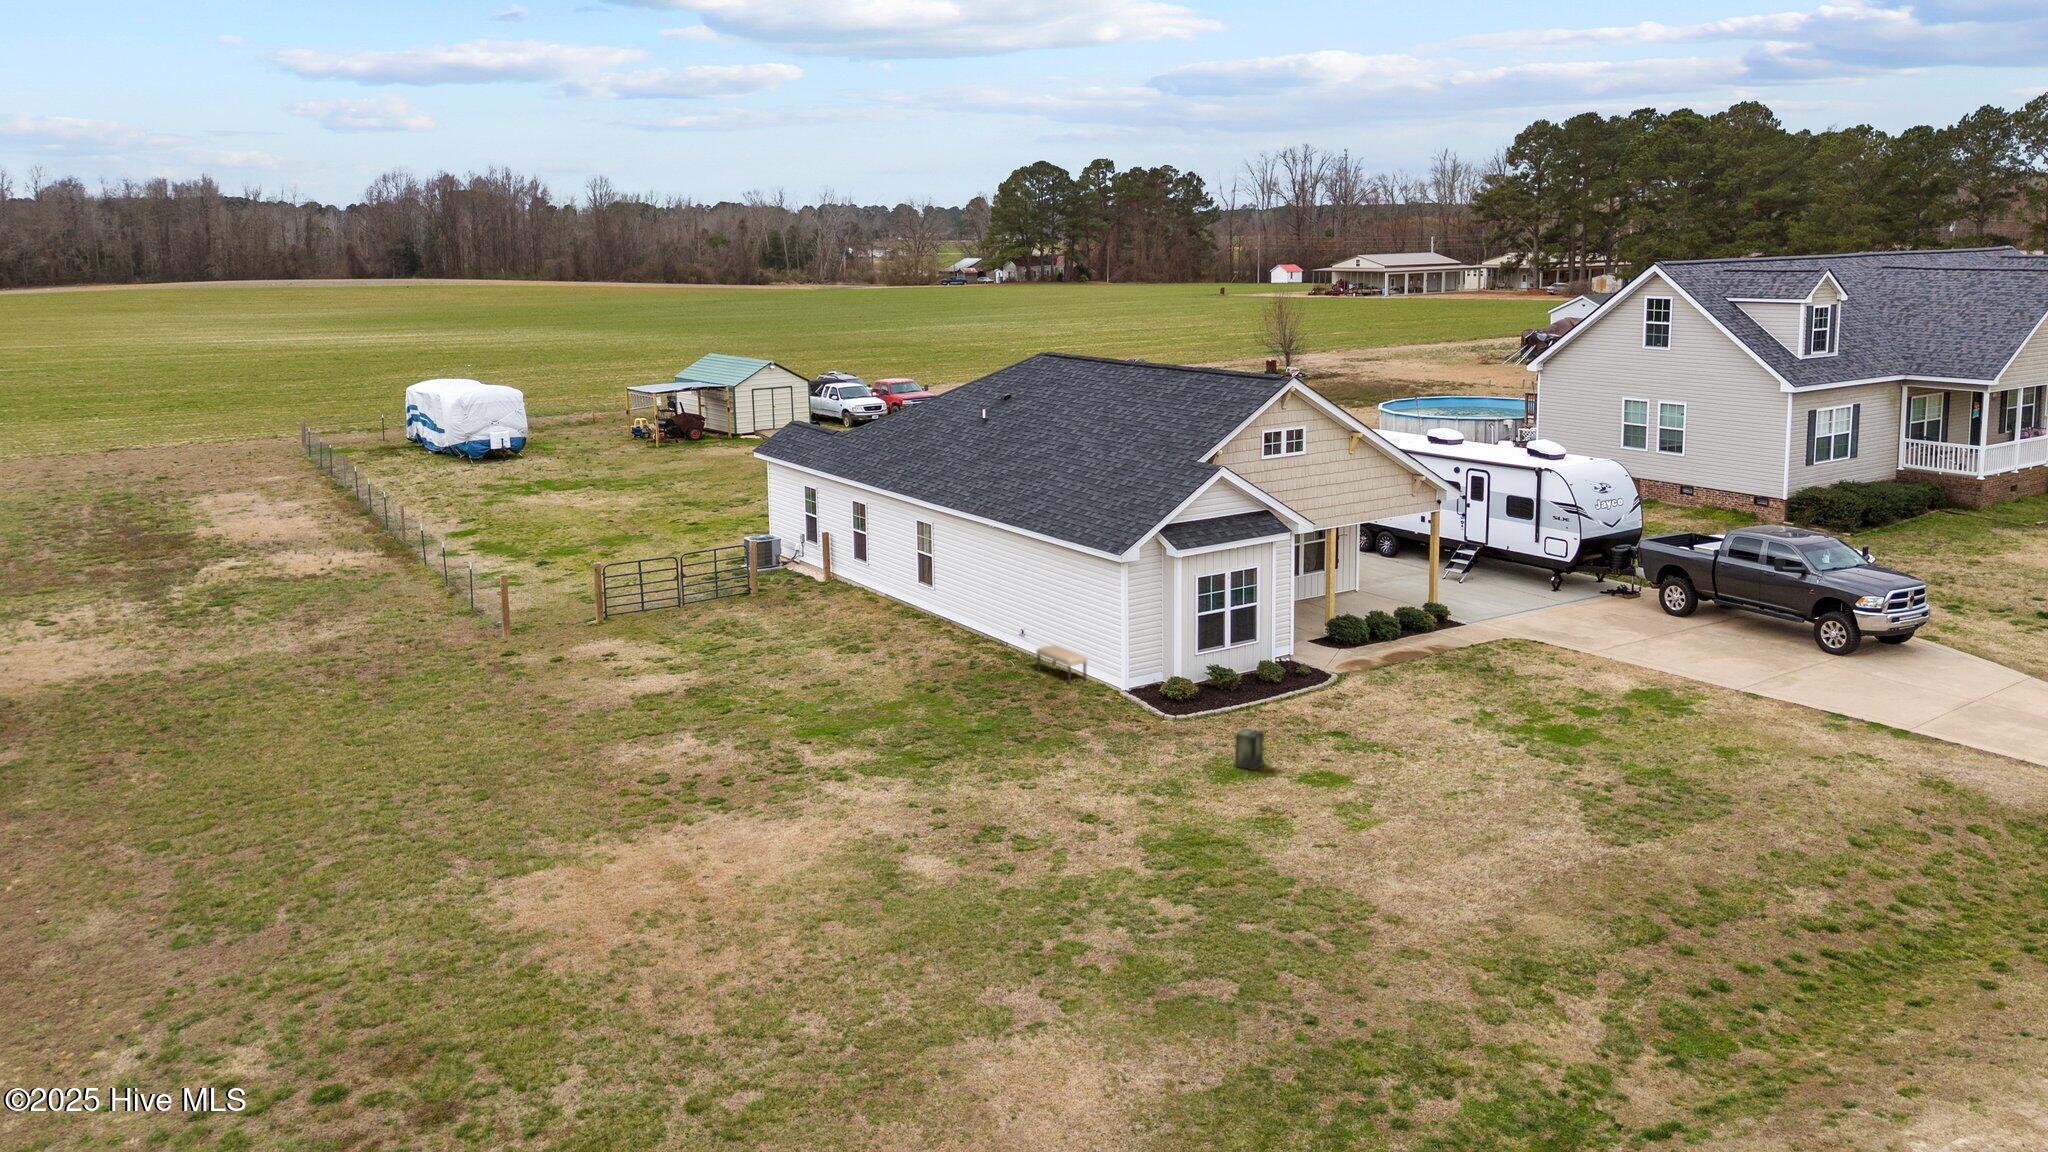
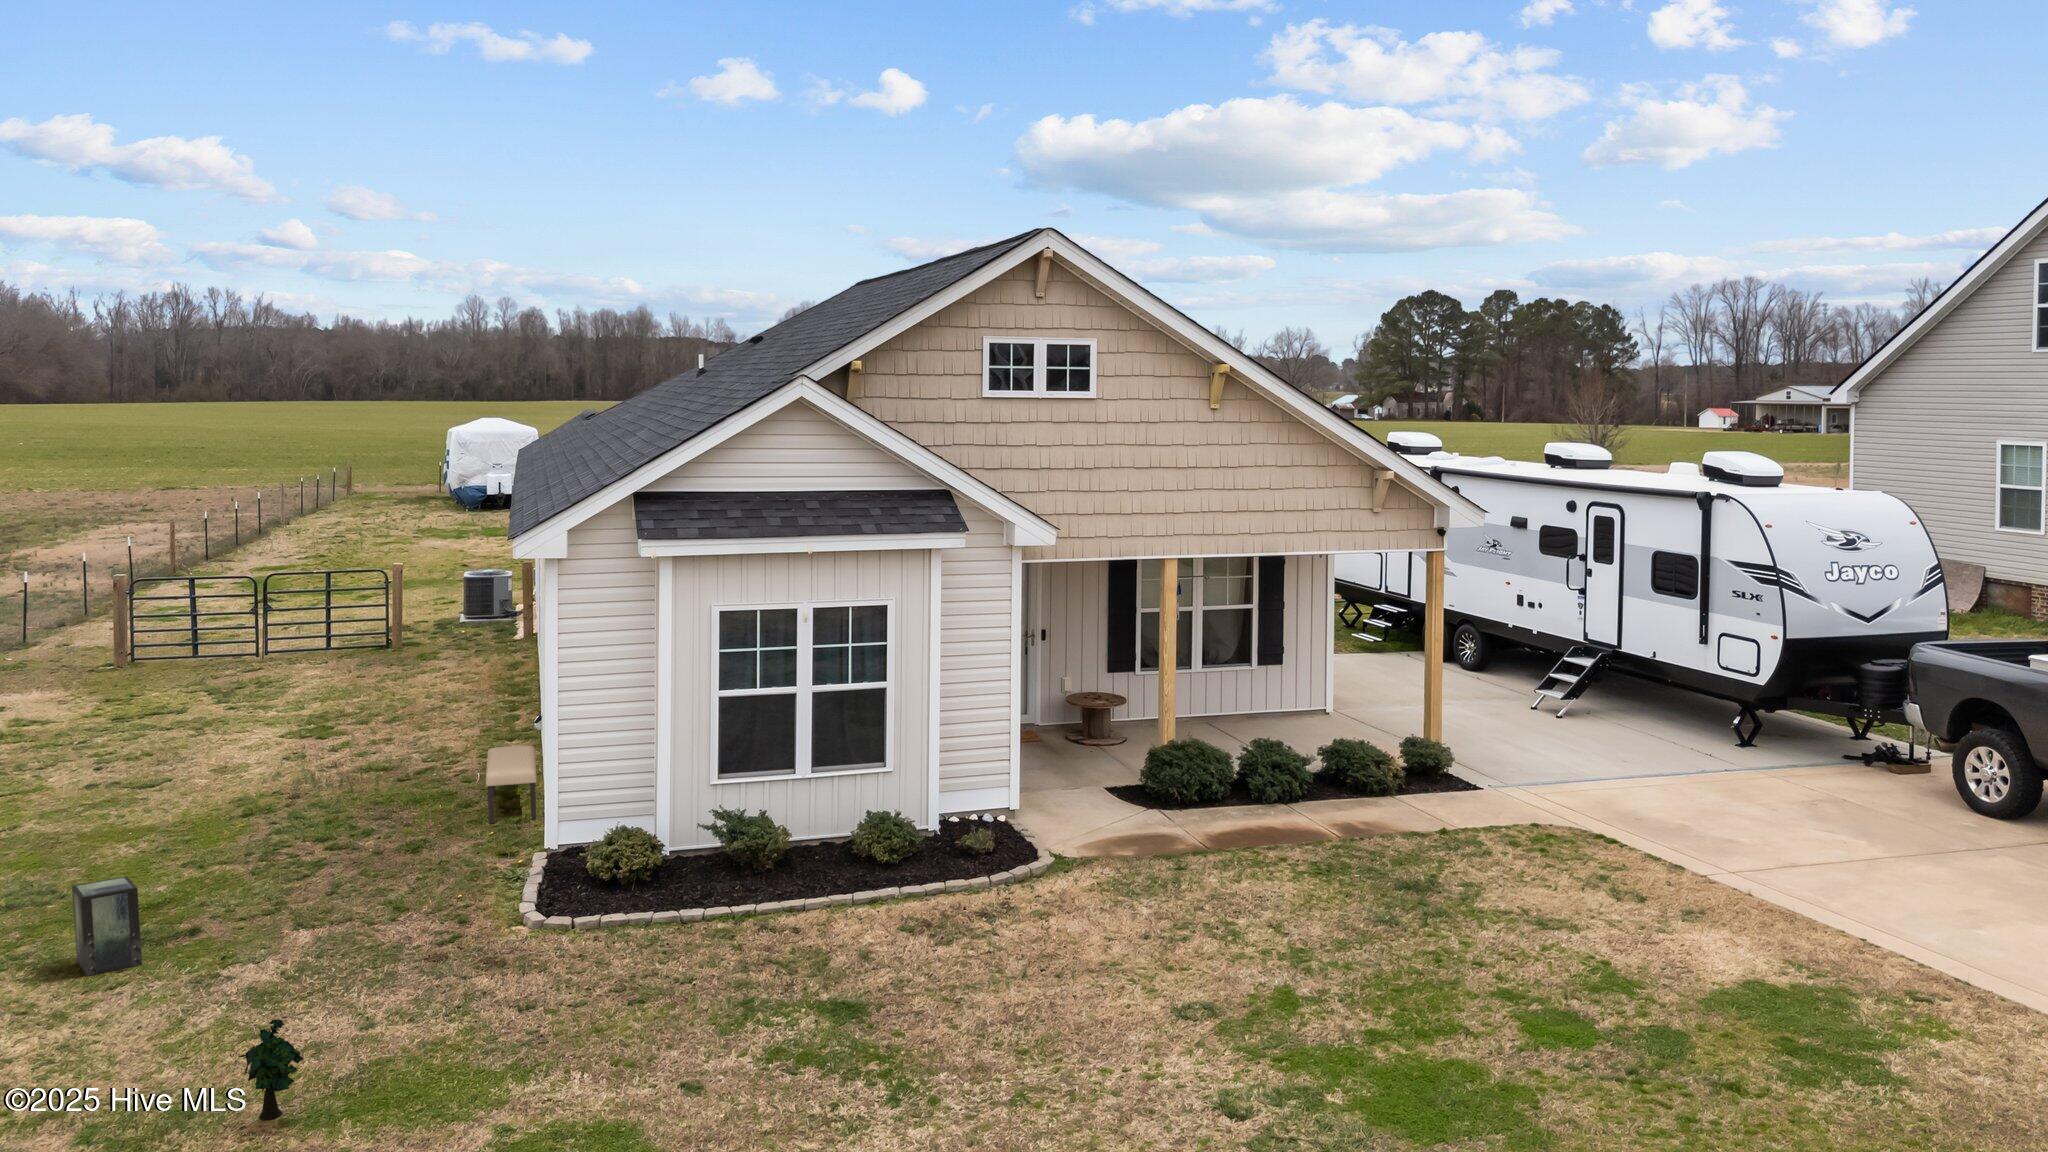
storage box: present [1235,729,1264,770] -> present [72,876,142,976]
decorative plant: none [1211,748,1232,783] -> present [239,1019,304,1120]

